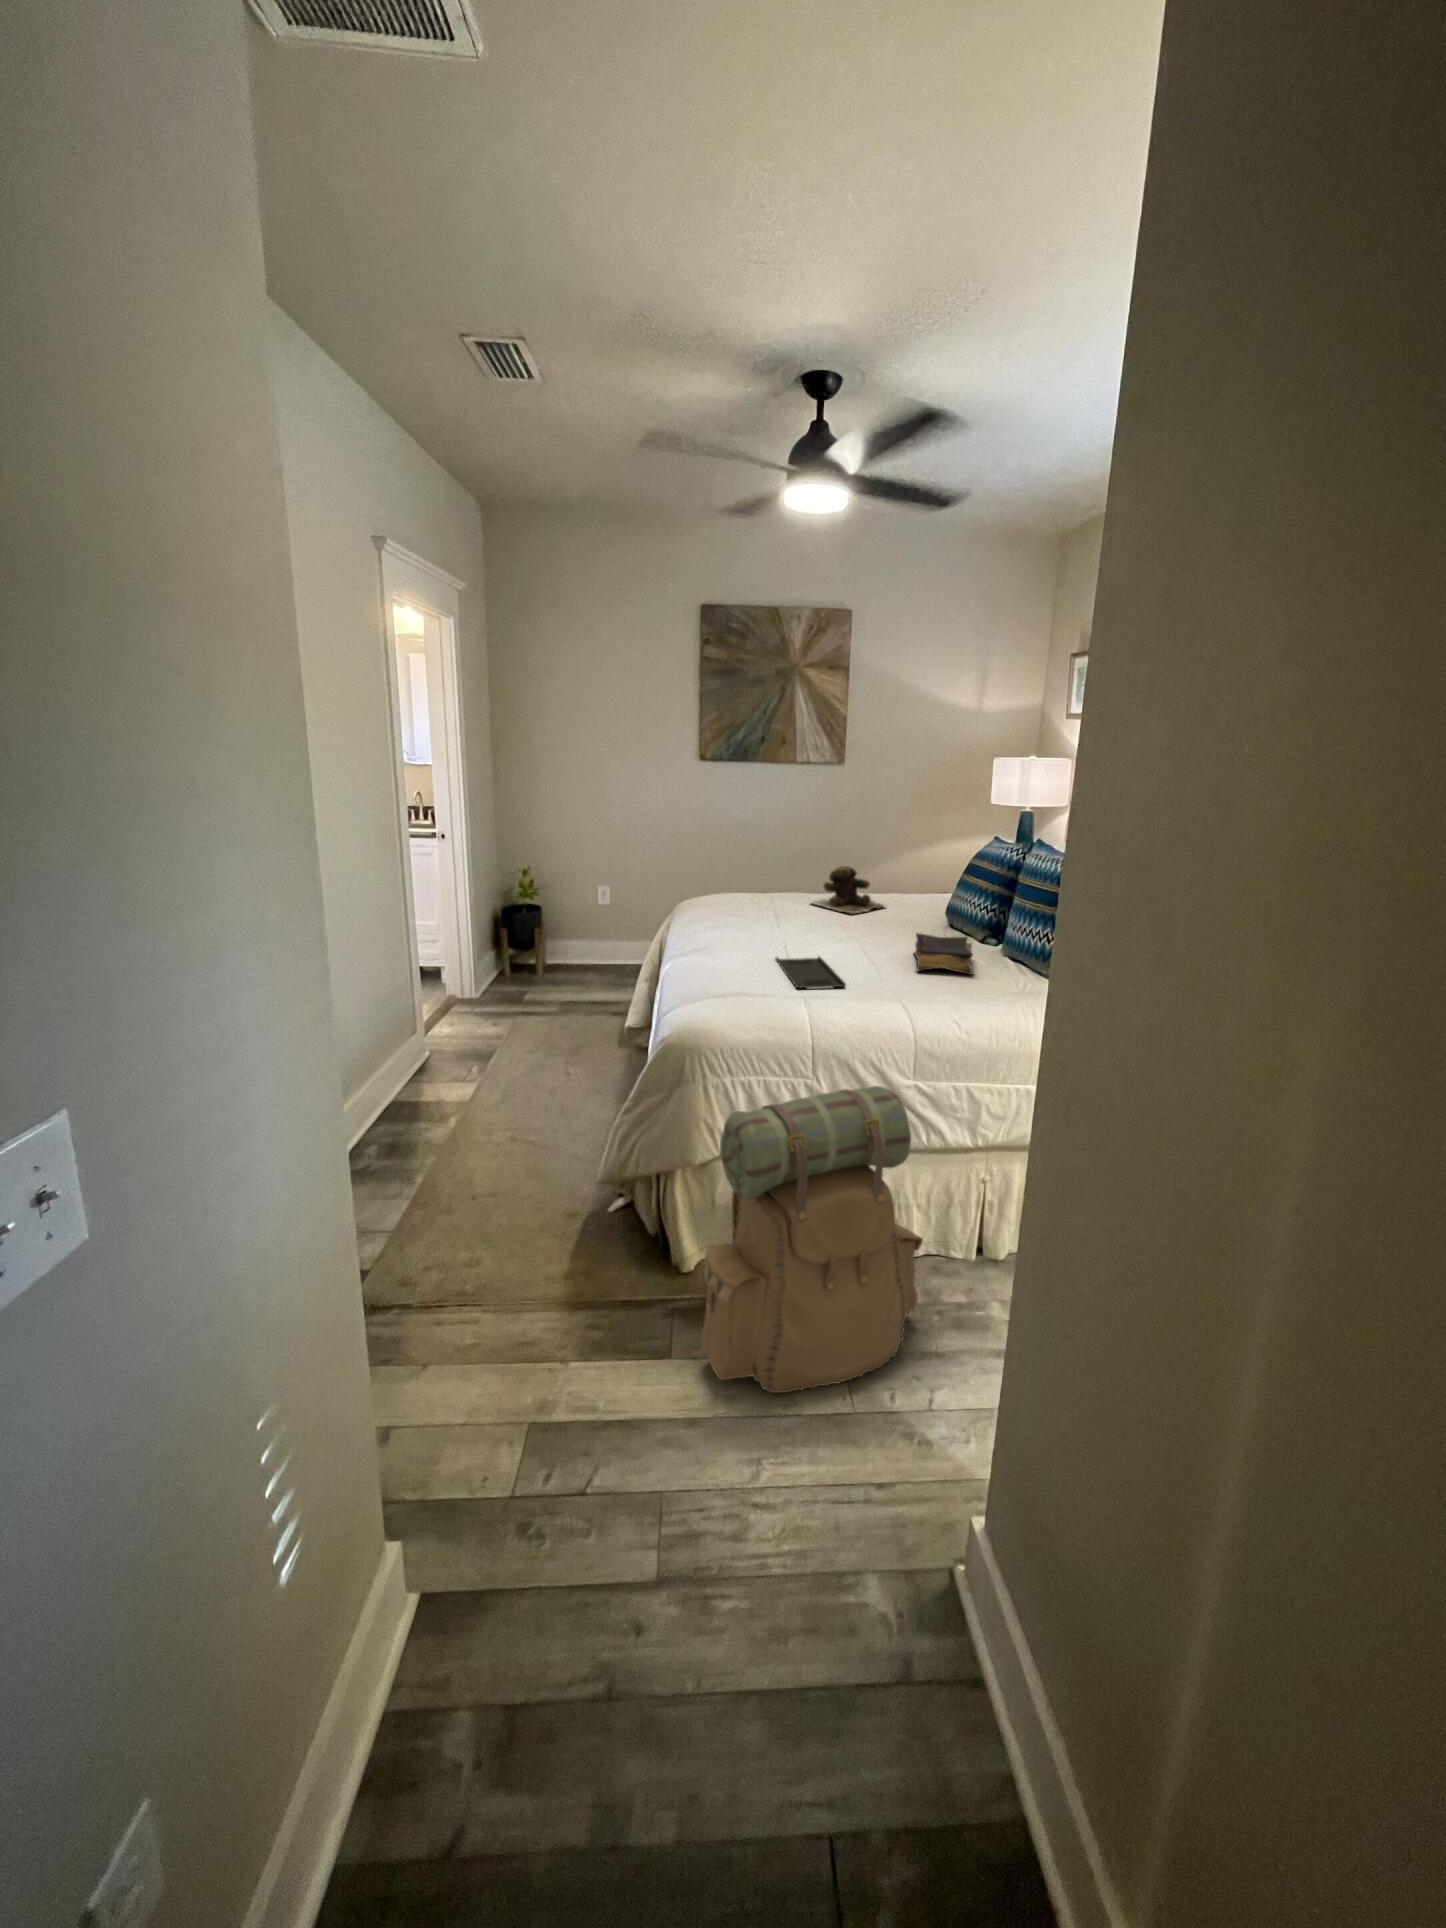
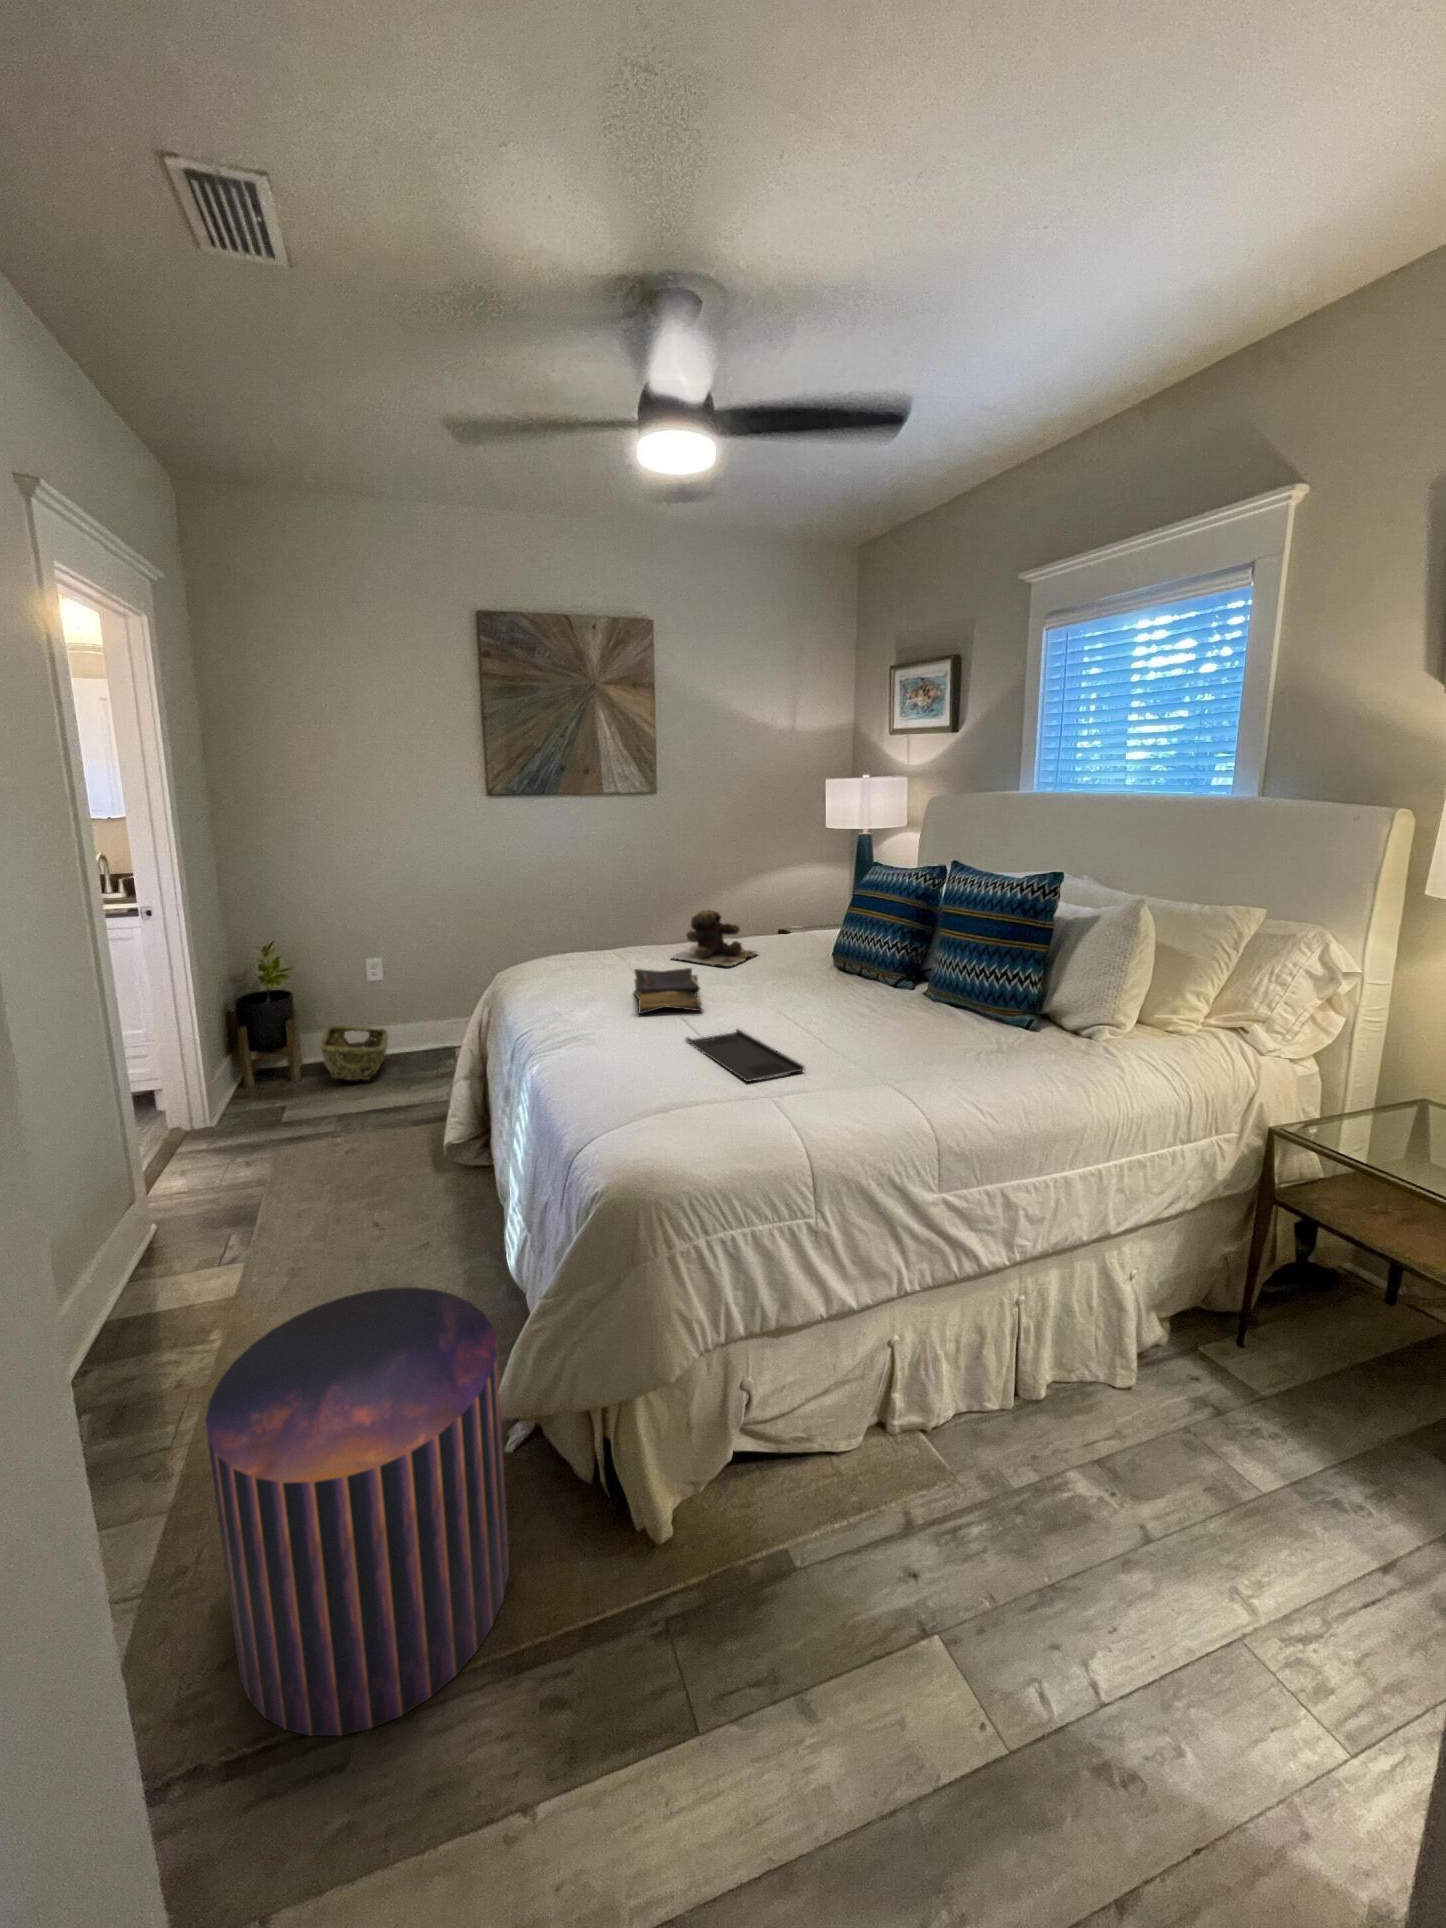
book: present [913,933,973,975] -> present [634,968,703,1014]
woven basket: none [555,937,609,982] -> present [320,1026,388,1080]
pouf: none [422,1083,592,1310] -> present [206,1287,509,1736]
backpack: present [702,1086,923,1393] -> none [748,1218,1023,1772]

